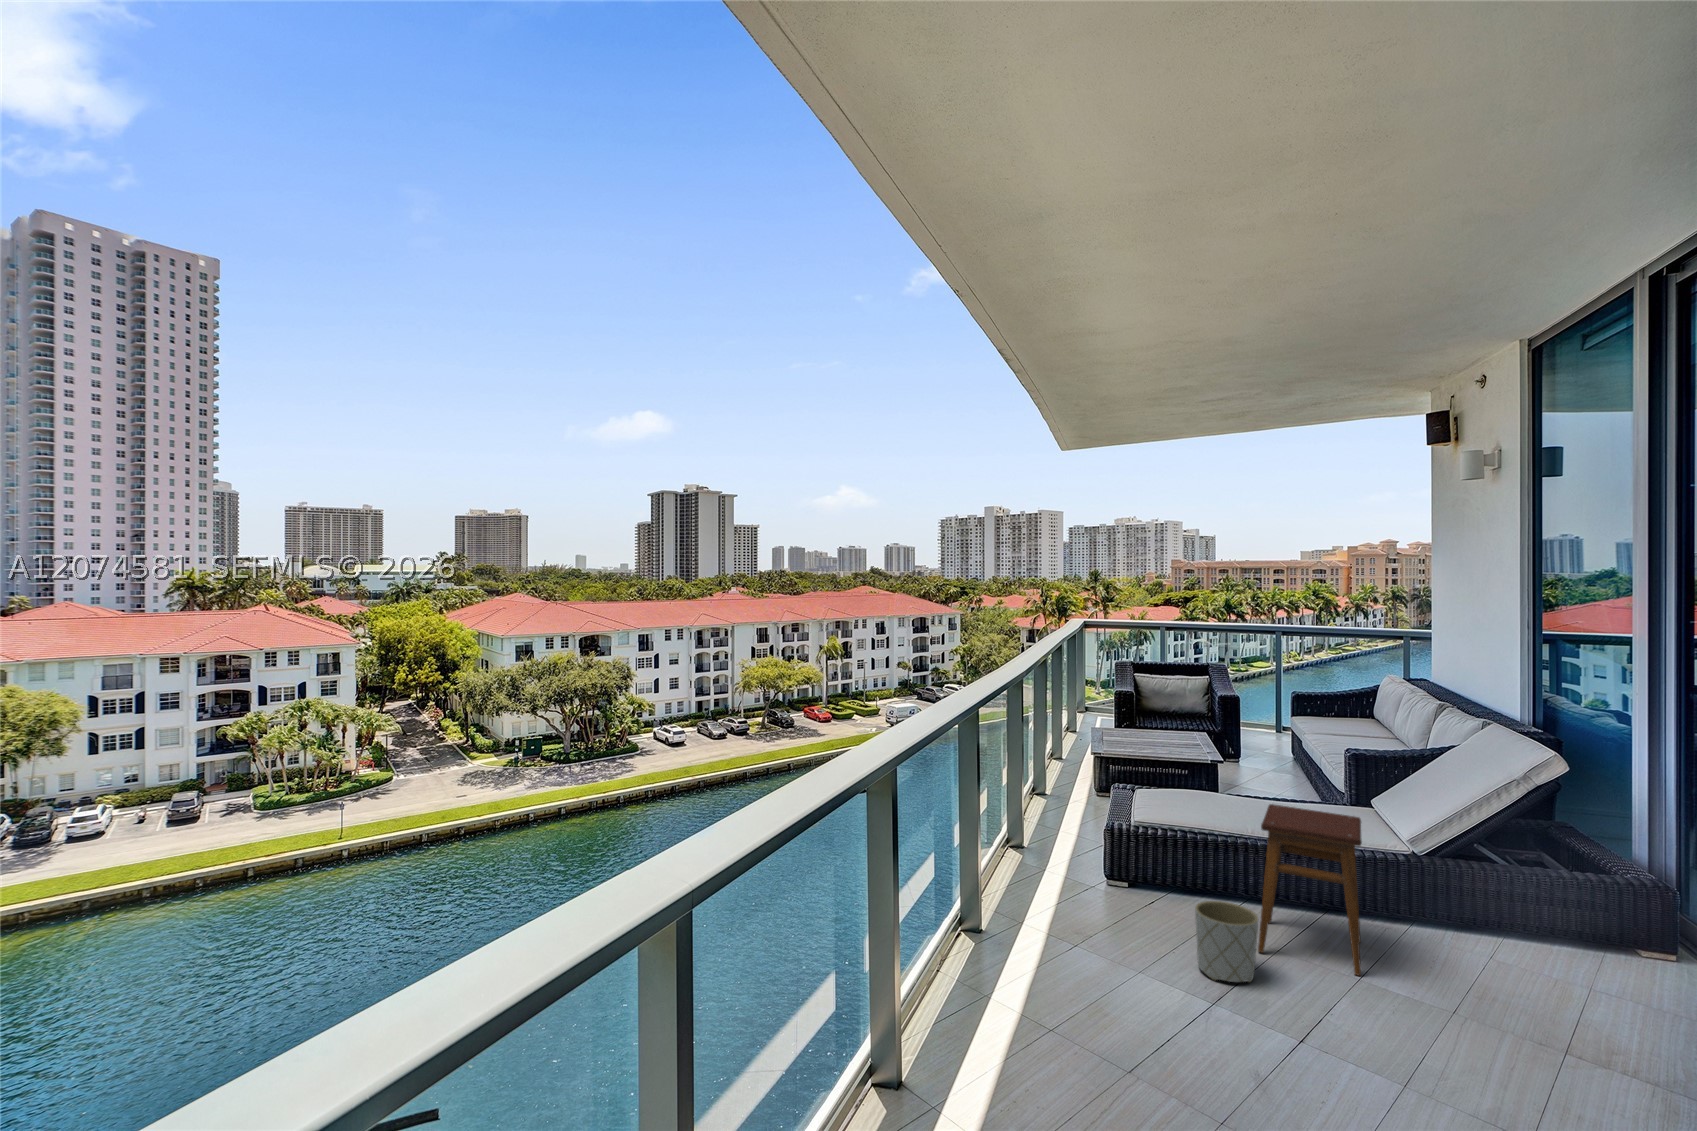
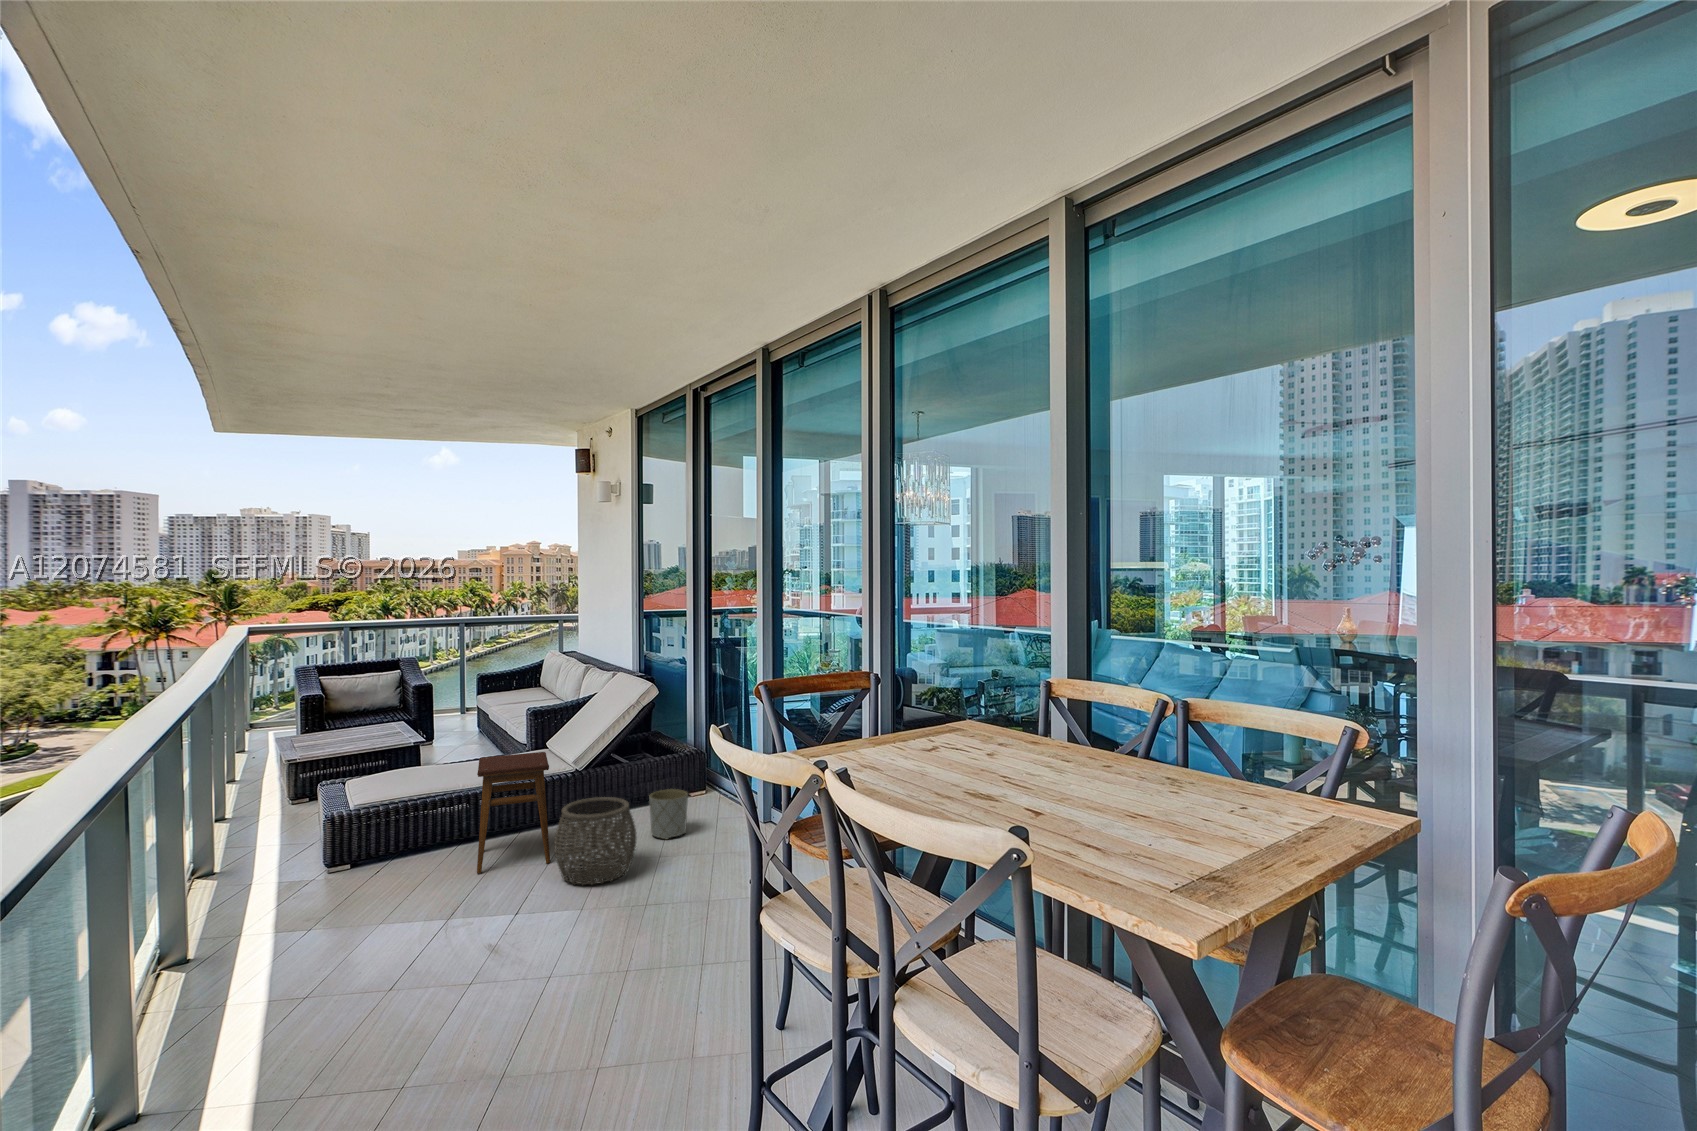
planter: present [1195,901,1258,982] -> present [649,789,688,839]
woven basket: none [1364,904,1510,1052] -> present [554,797,637,885]

